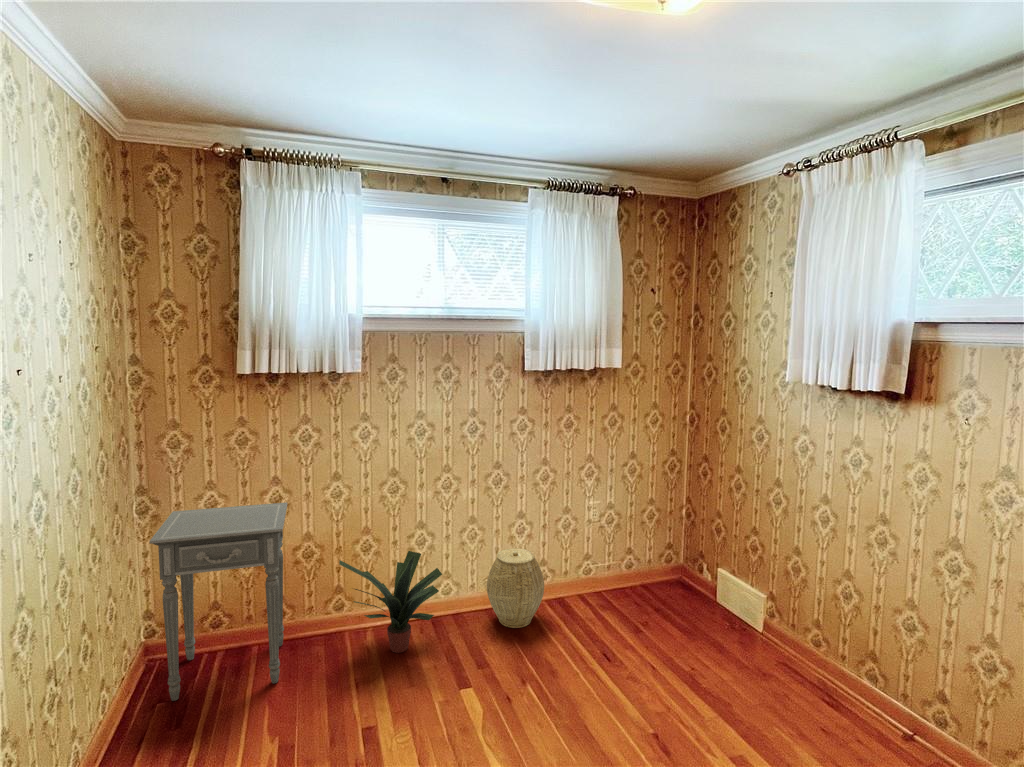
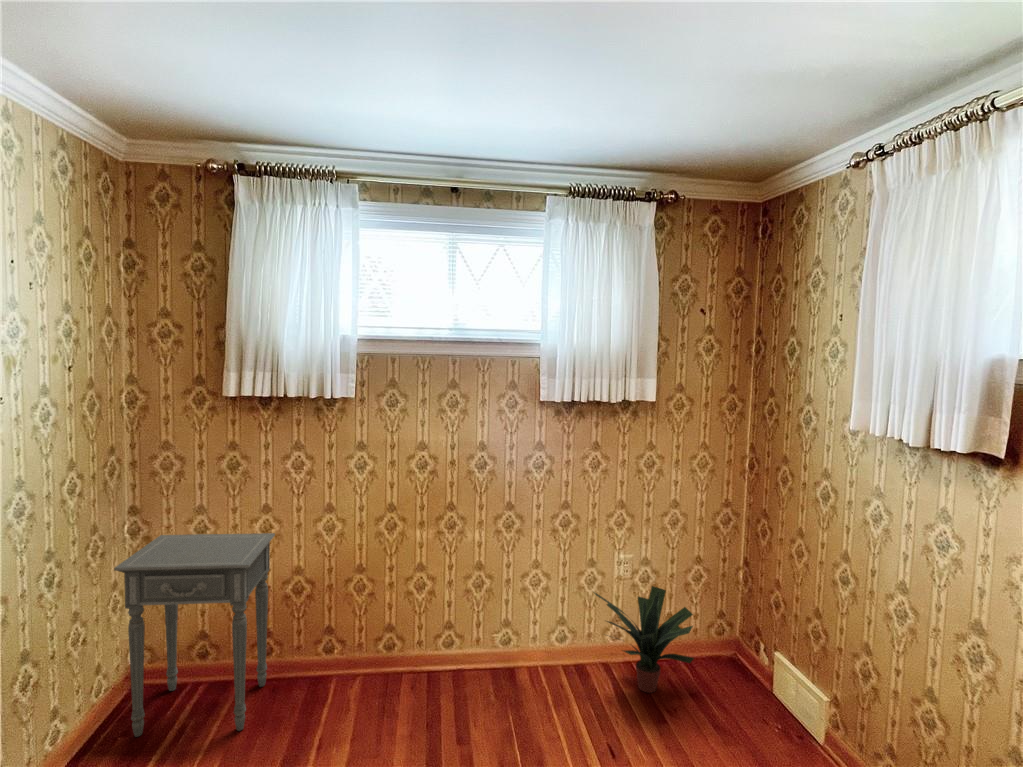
woven basket: present [487,548,544,628] -> none [487,603,553,697]
potted plant: present [339,551,442,653] -> present [594,586,694,693]

